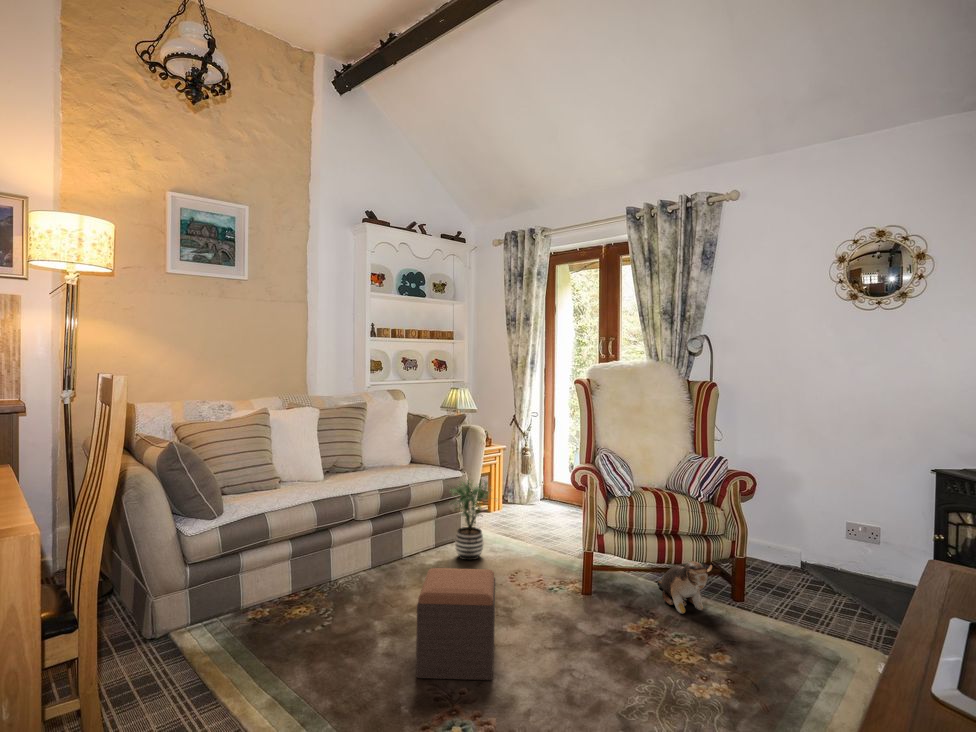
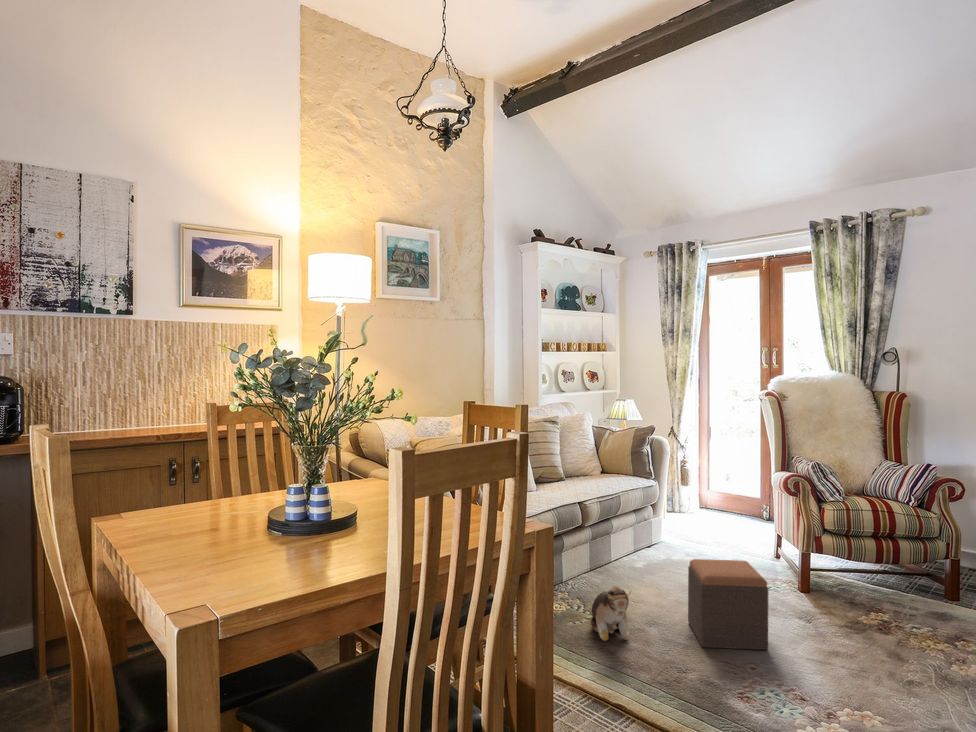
potted plant: present [450,480,489,560] -> none [648,486,703,563]
plush toy: present [657,561,712,614] -> present [591,586,631,641]

